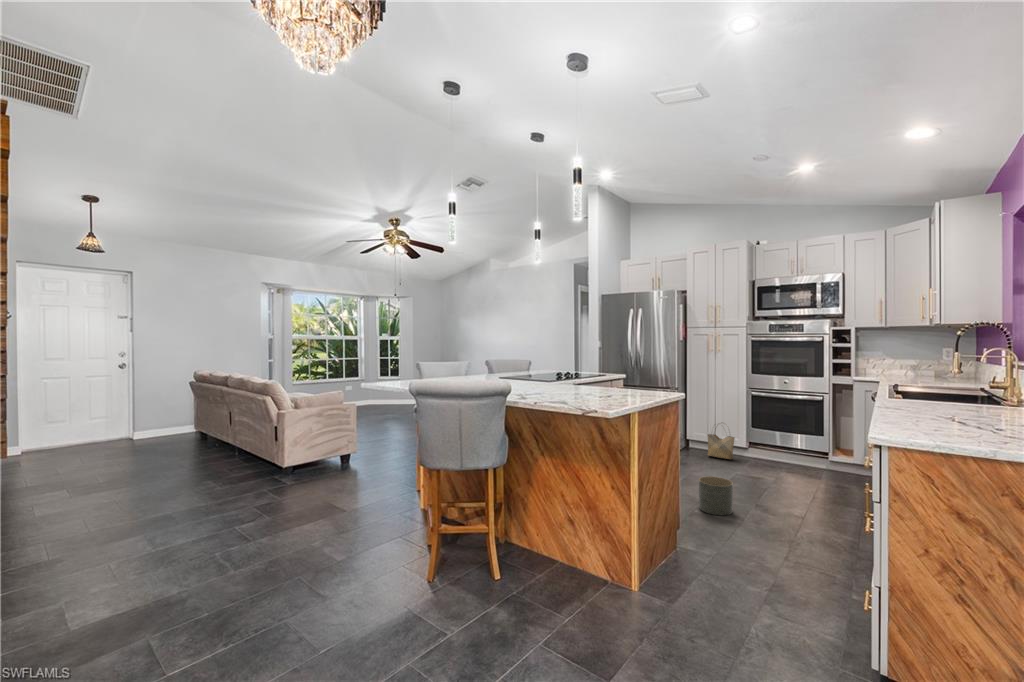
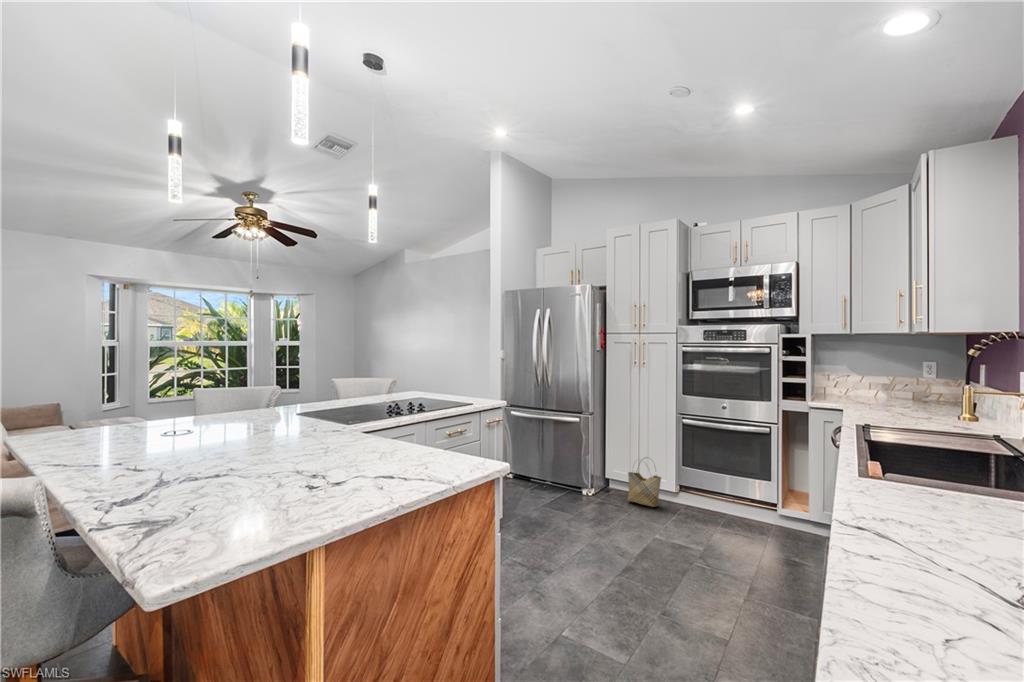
planter: present [698,476,733,515] -> none [574,553,622,620]

